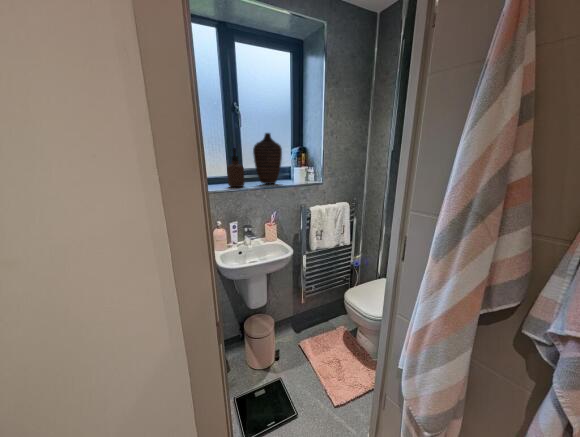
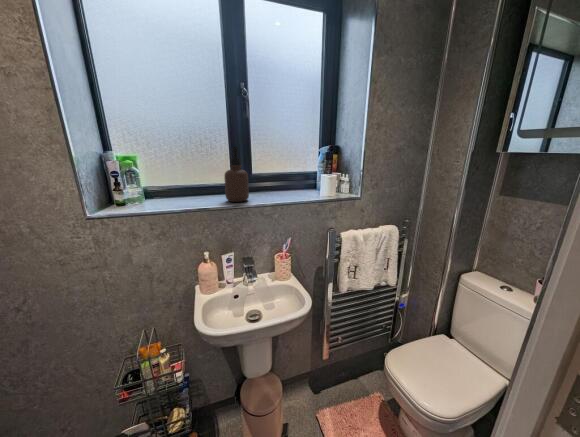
decorative vase: present [253,133,282,184] -> none [263,125,304,197]

